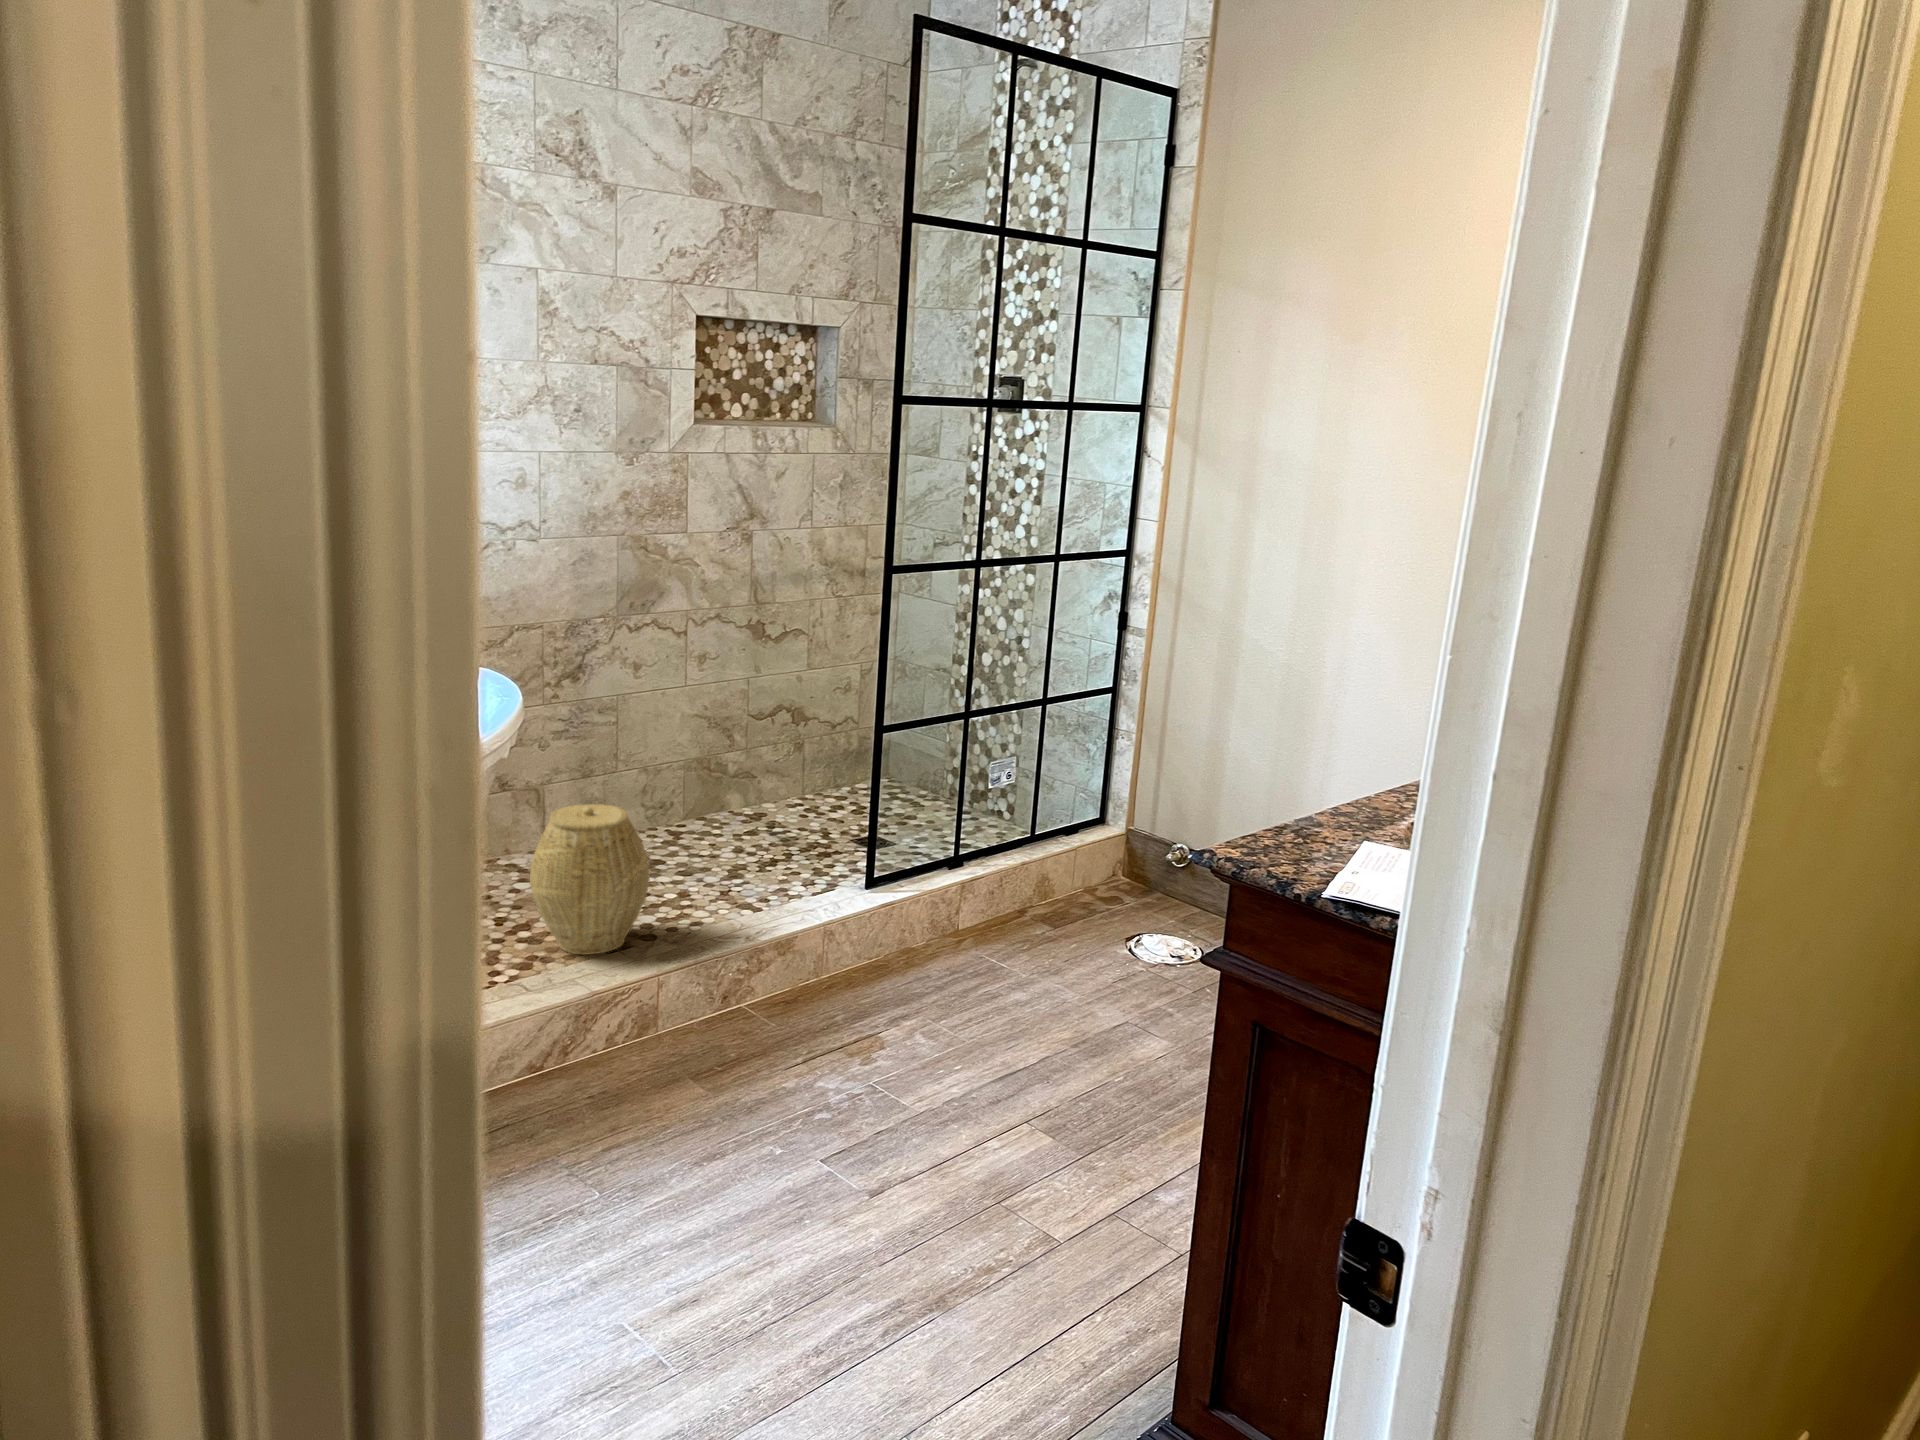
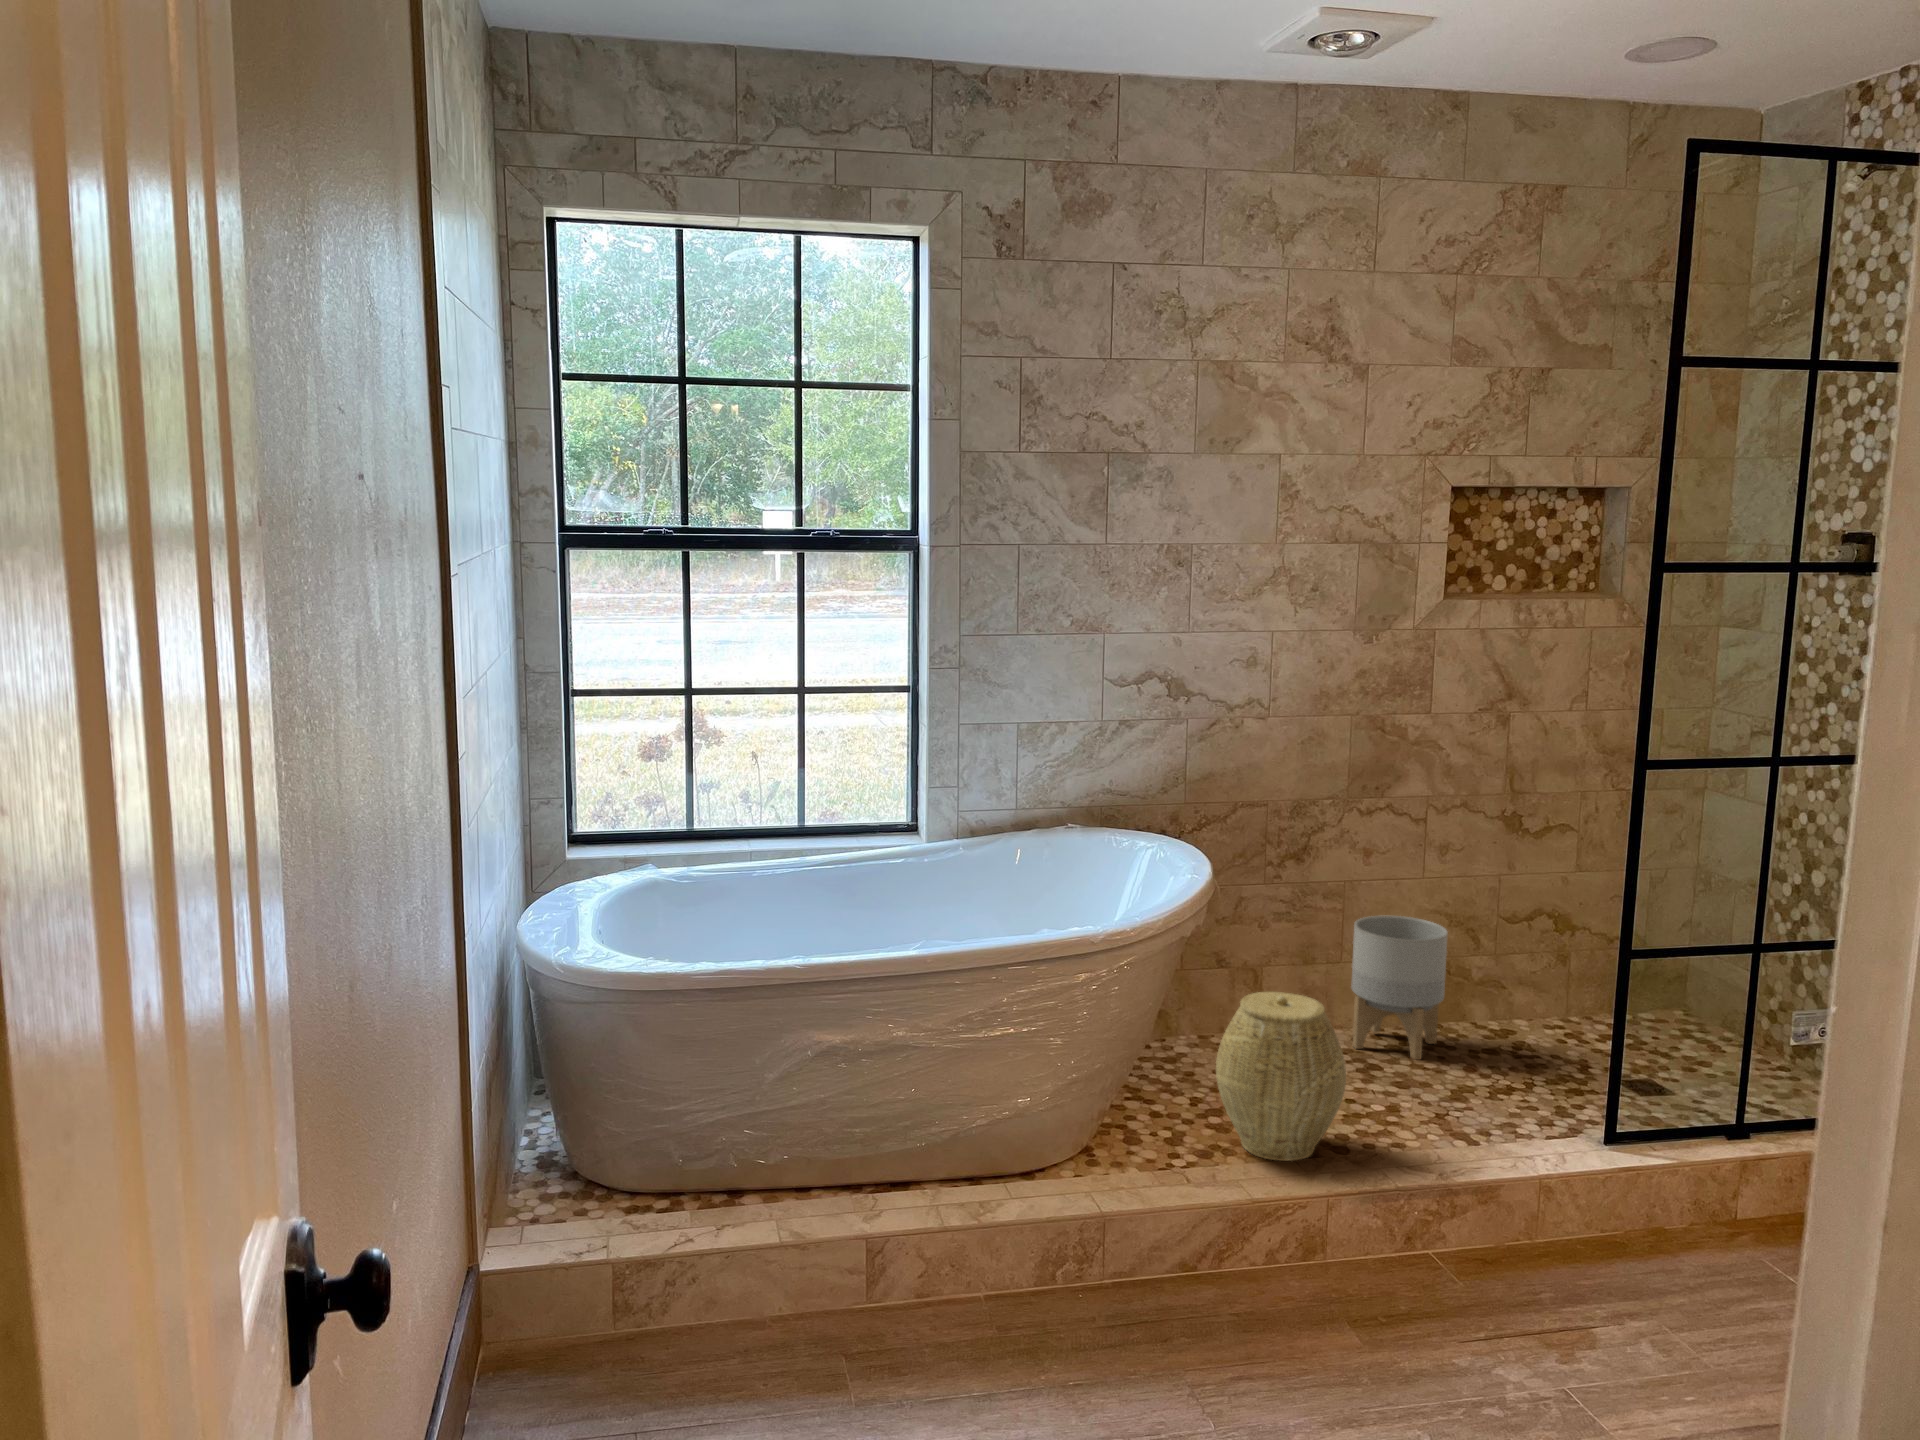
planter: none [628,725,712,853] -> present [1351,916,1448,1060]

